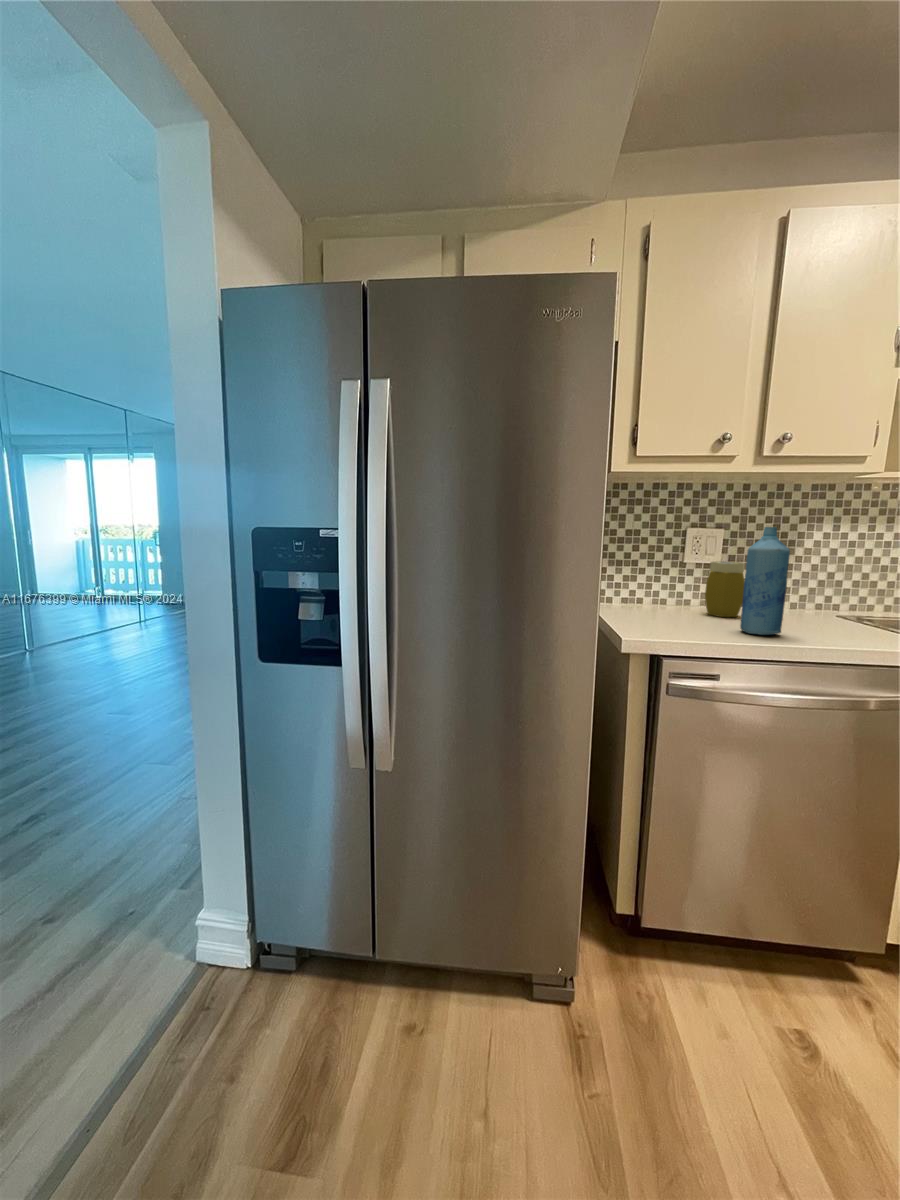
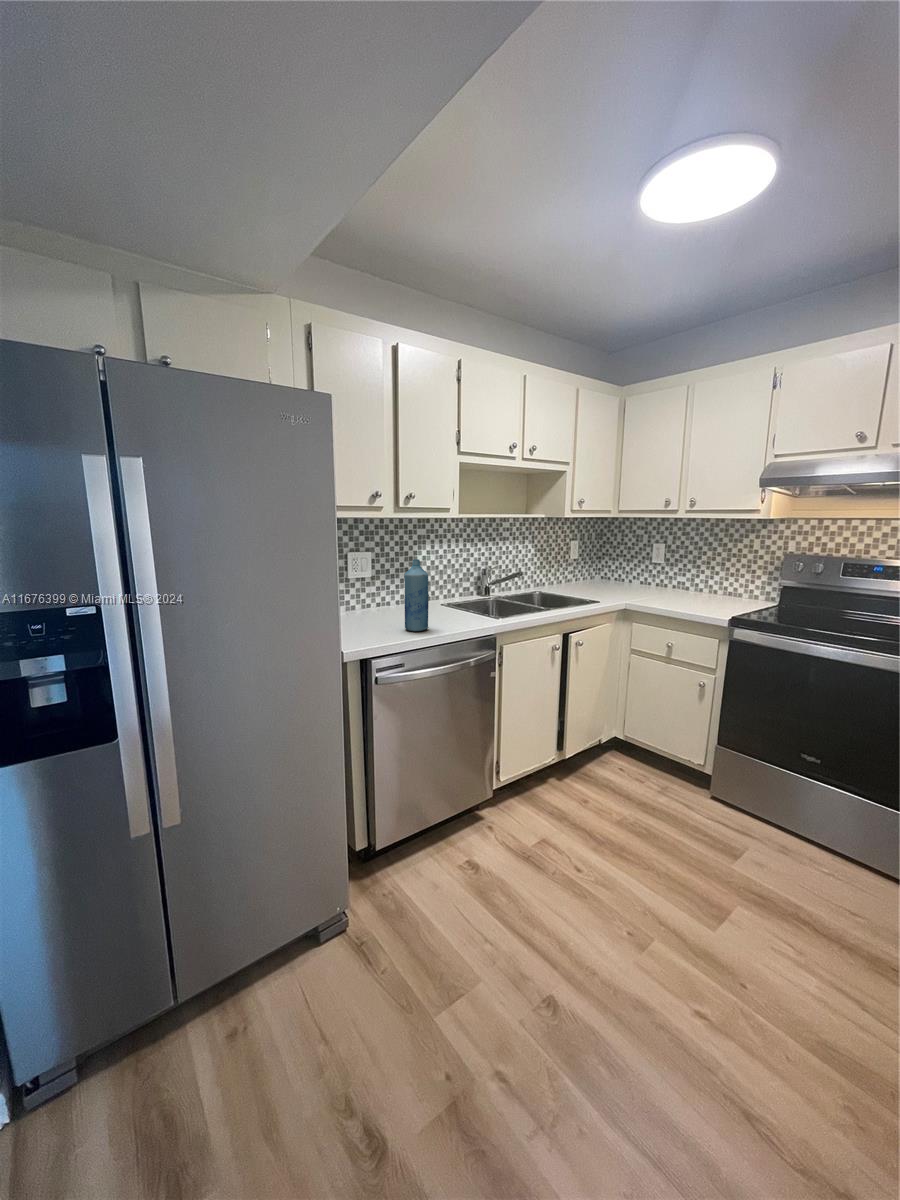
jar: present [705,562,744,617] -> none [370,578,396,619]

